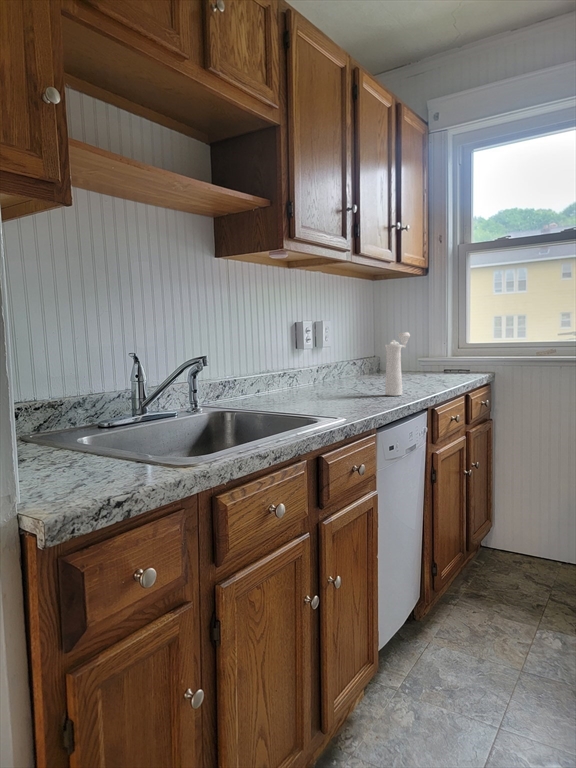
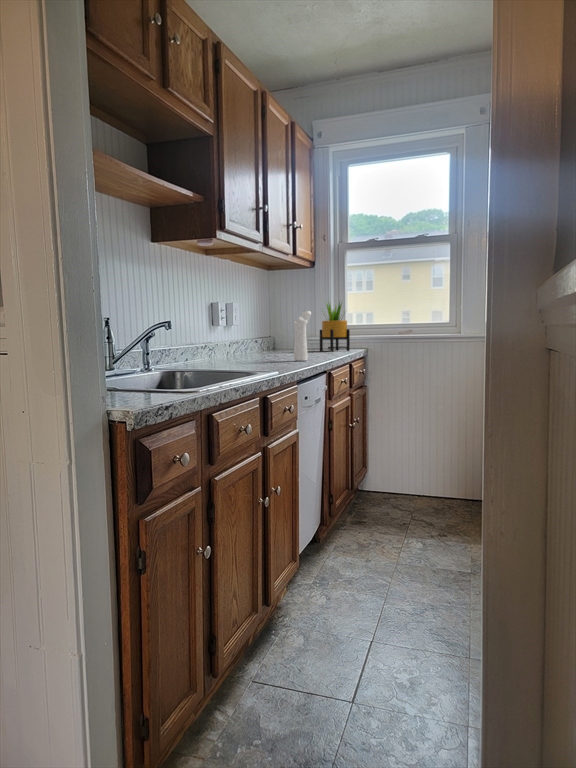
potted plant: none [430,313,469,377] -> present [320,303,350,351]

